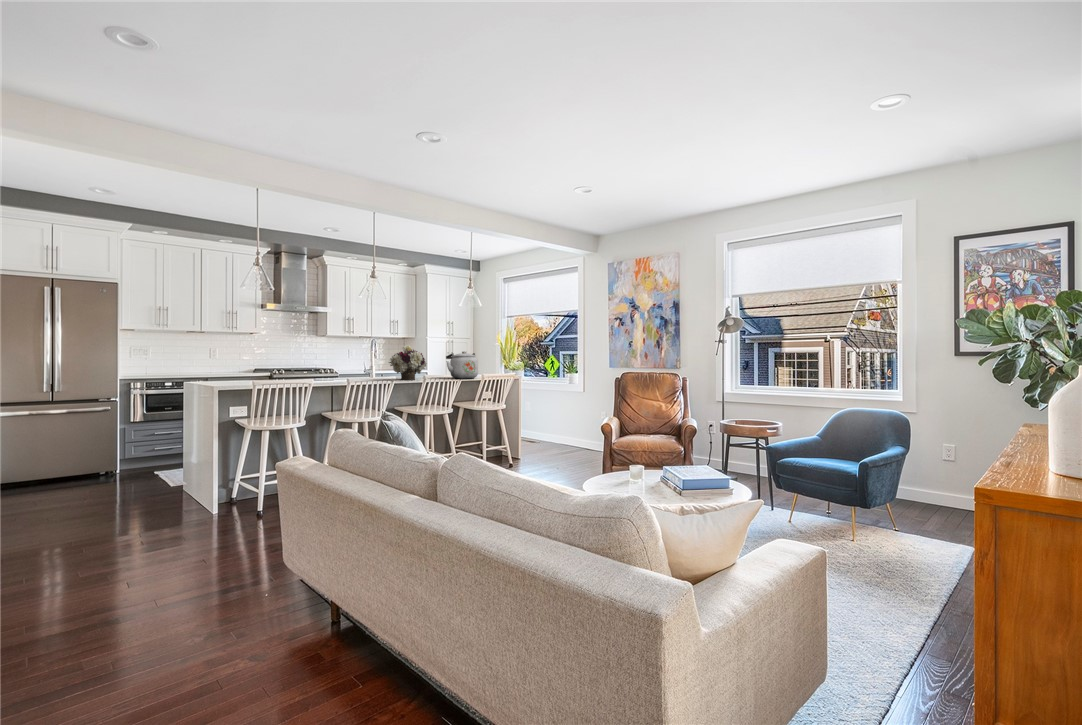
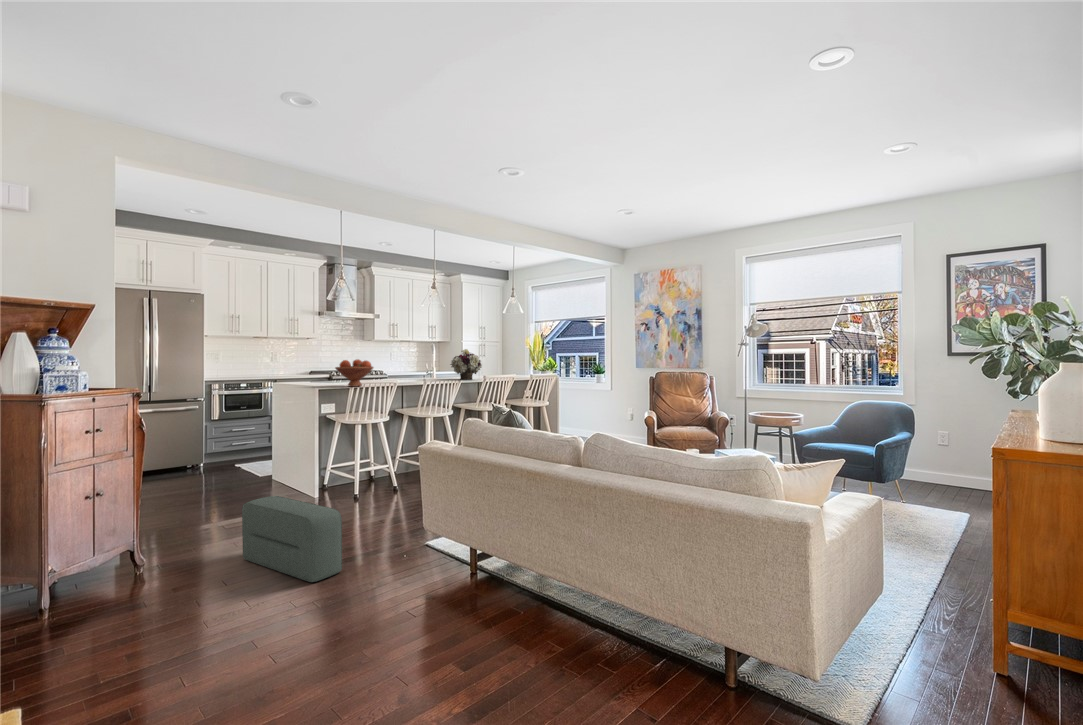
kettle: present [446,351,478,379] -> none [497,354,526,378]
fruit bowl: none [241,356,287,387] -> present [335,359,373,387]
pouf: none [70,521,177,635] -> present [242,496,342,582]

